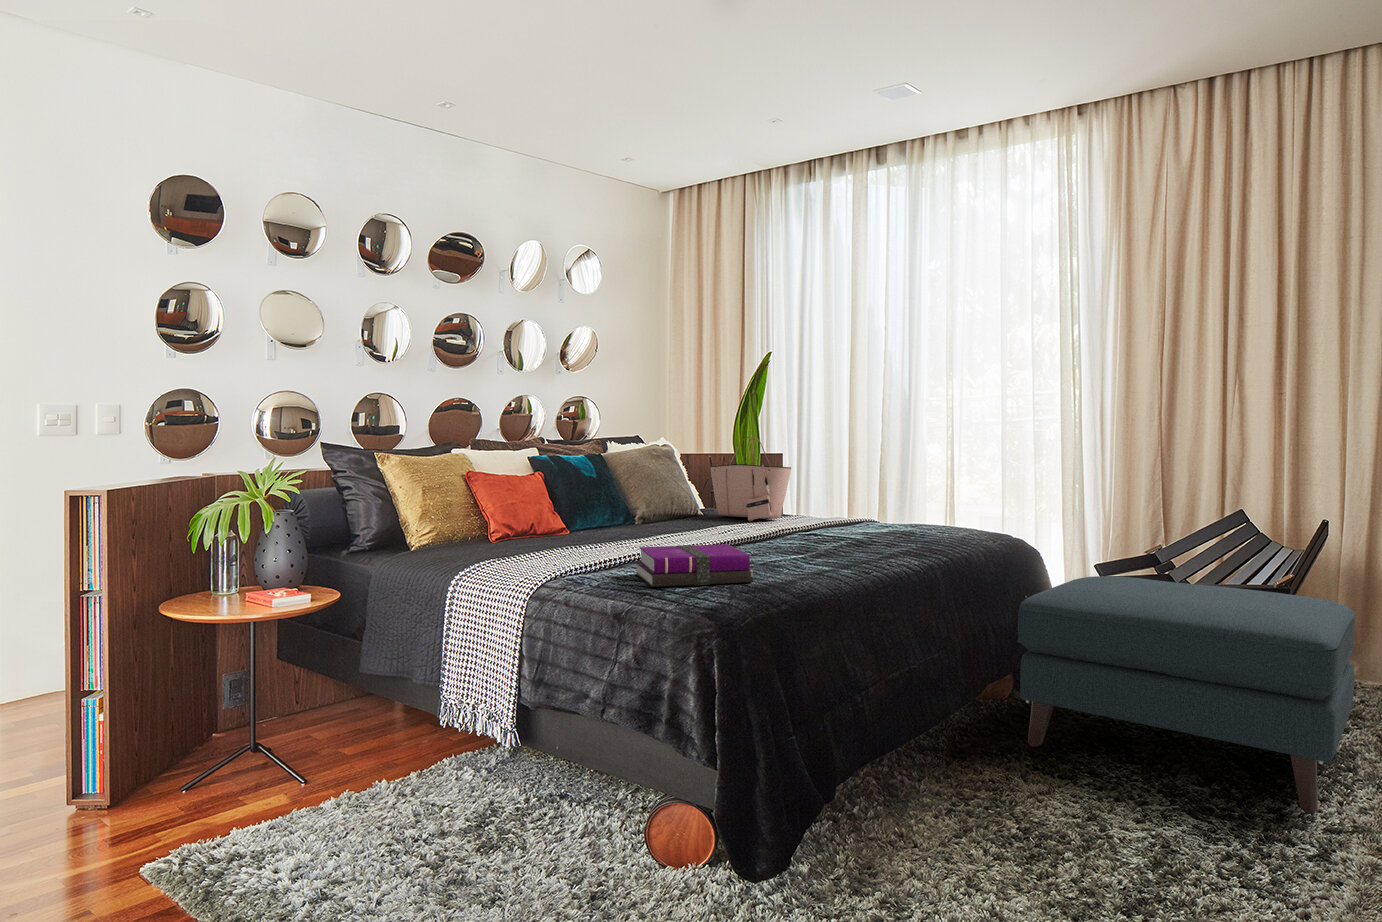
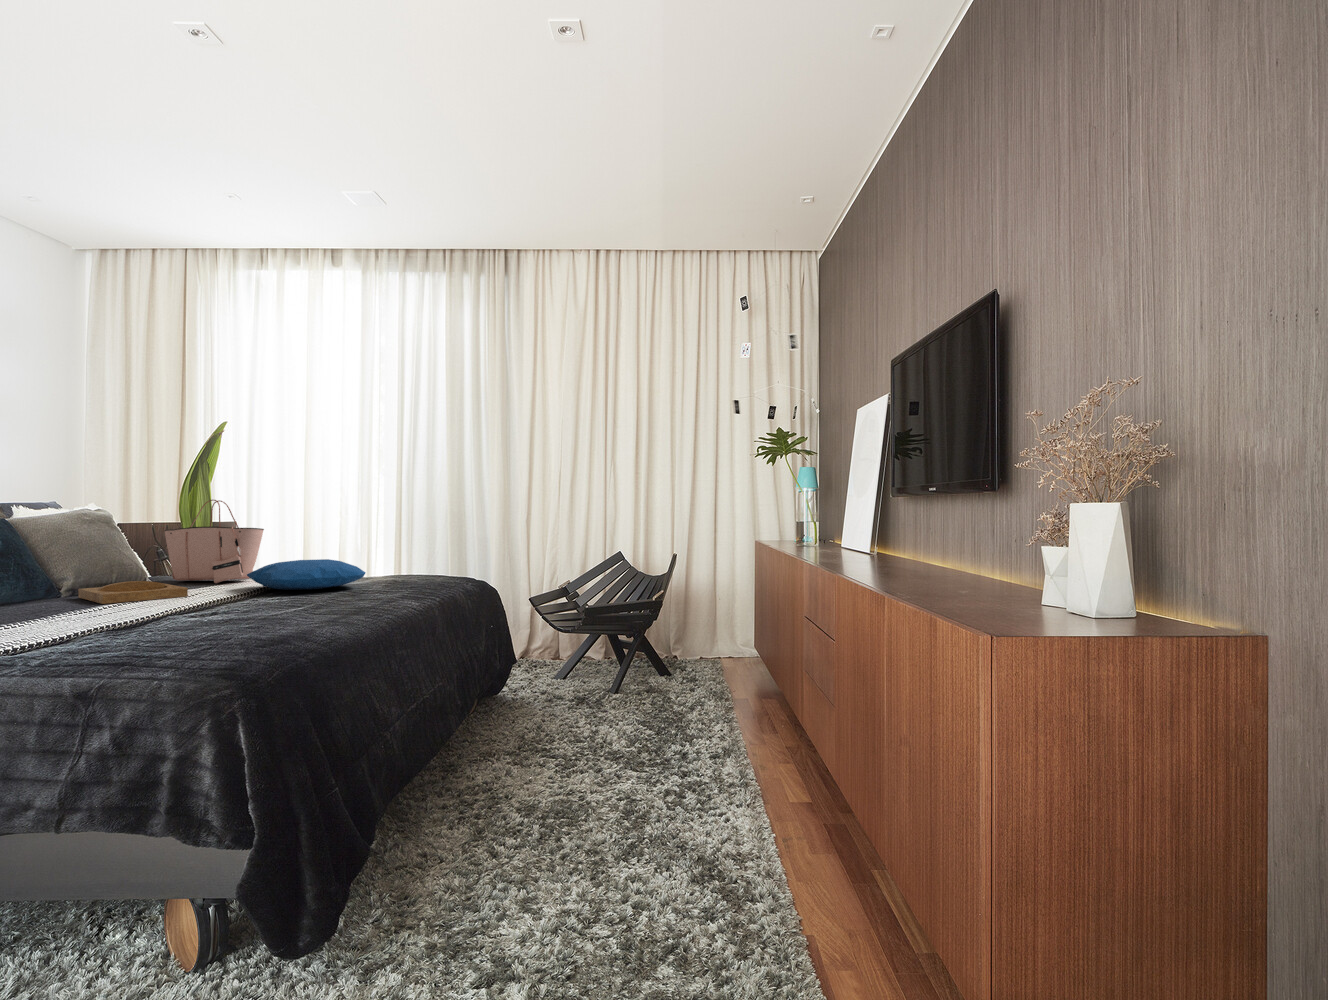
pillow: none [771,504,881,535] -> present [247,559,366,590]
tray: none [643,516,720,536] -> present [78,581,188,604]
notebook: present [635,544,754,587] -> none [95,600,263,654]
ottoman: present [1017,576,1356,813] -> none [495,603,708,748]

